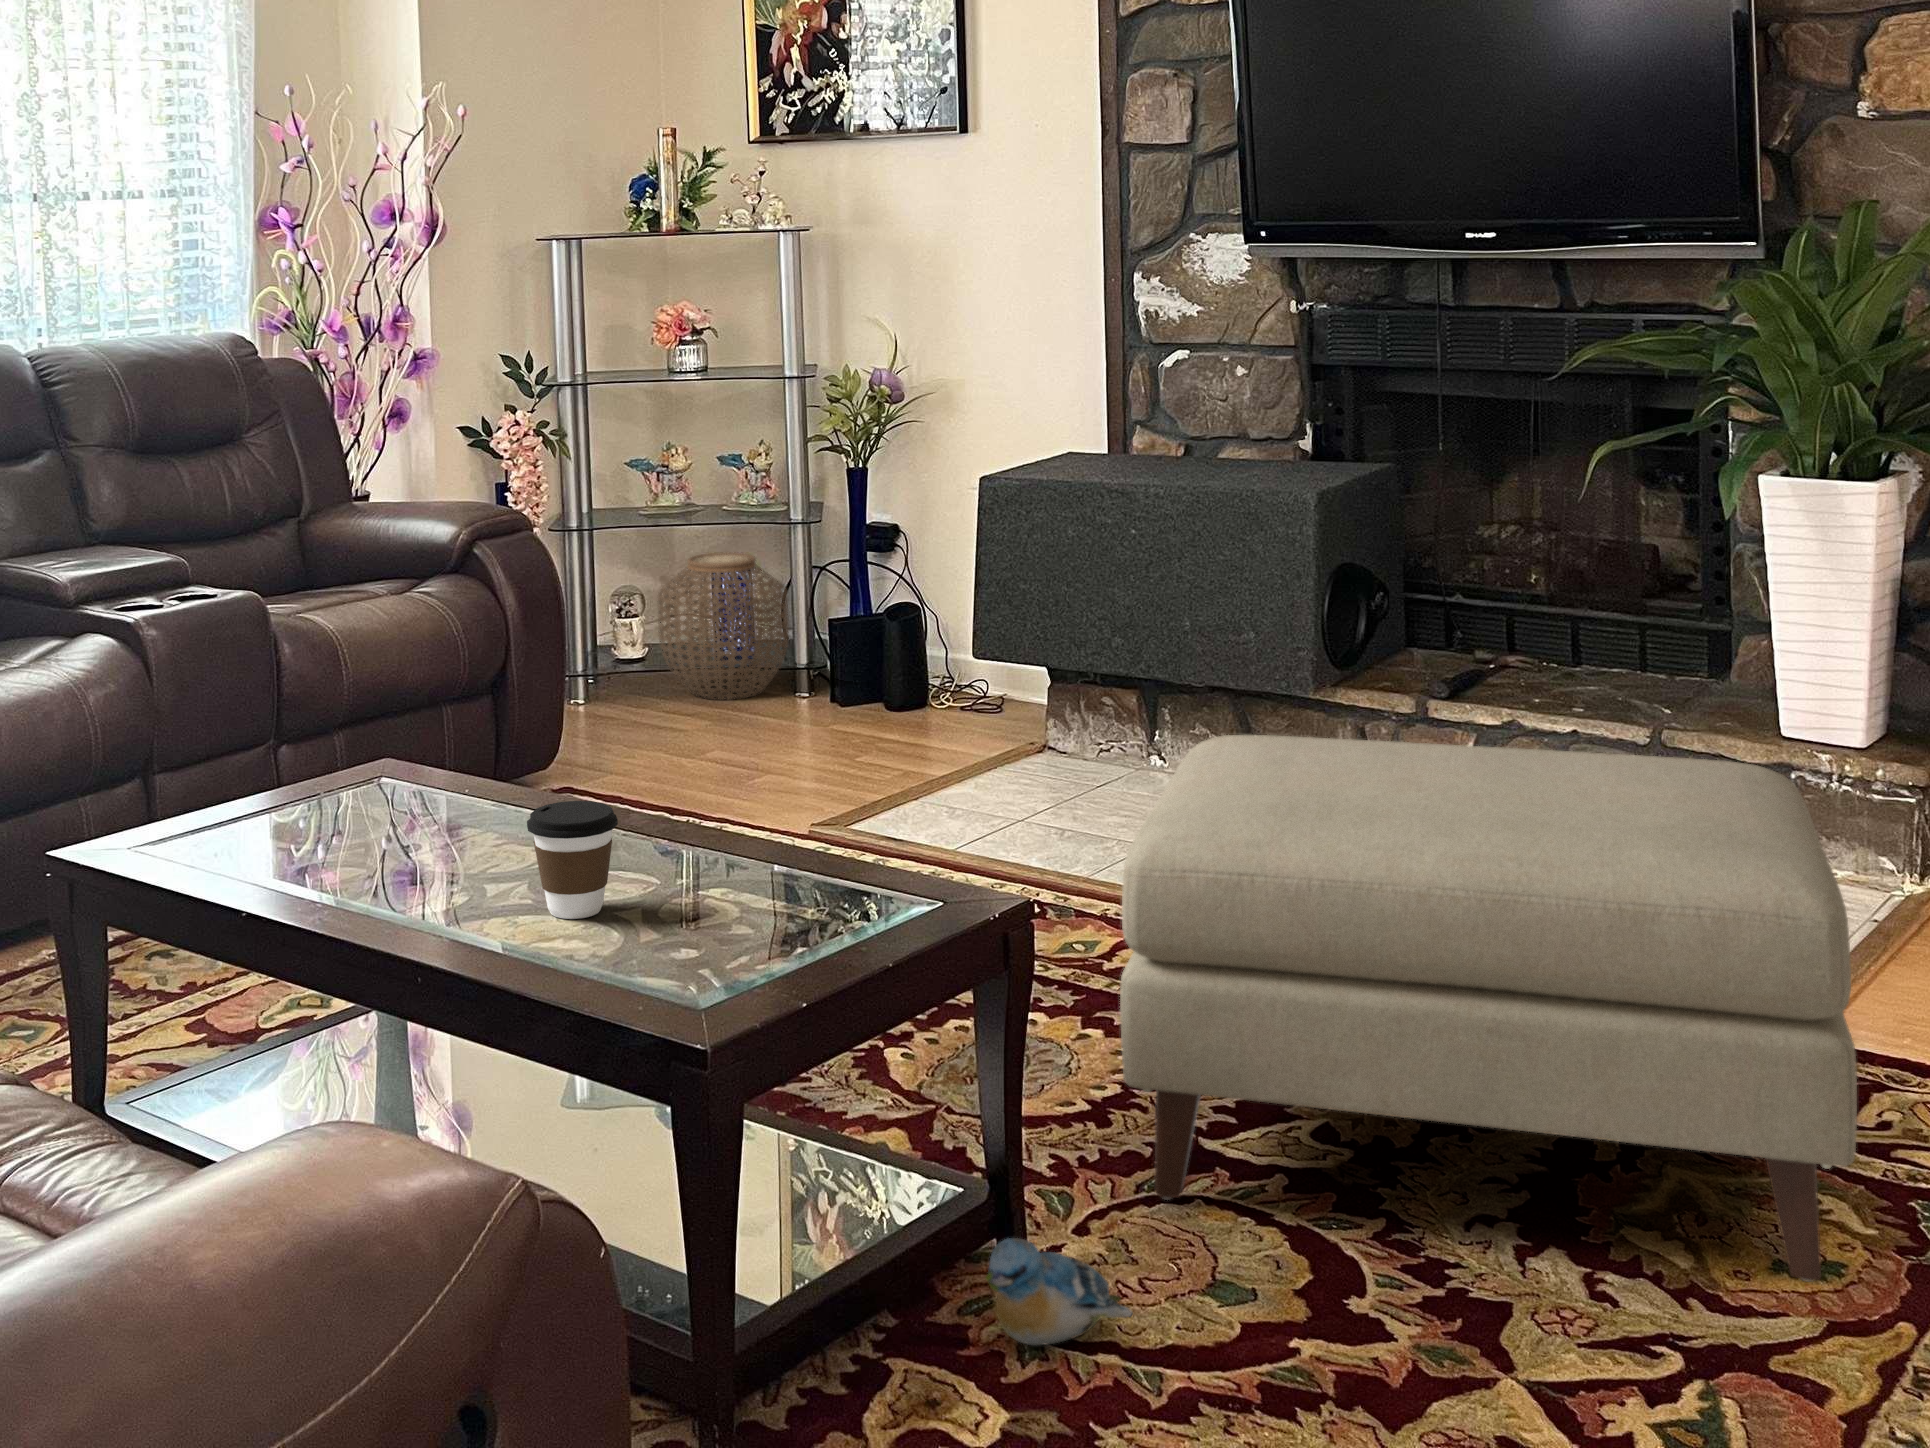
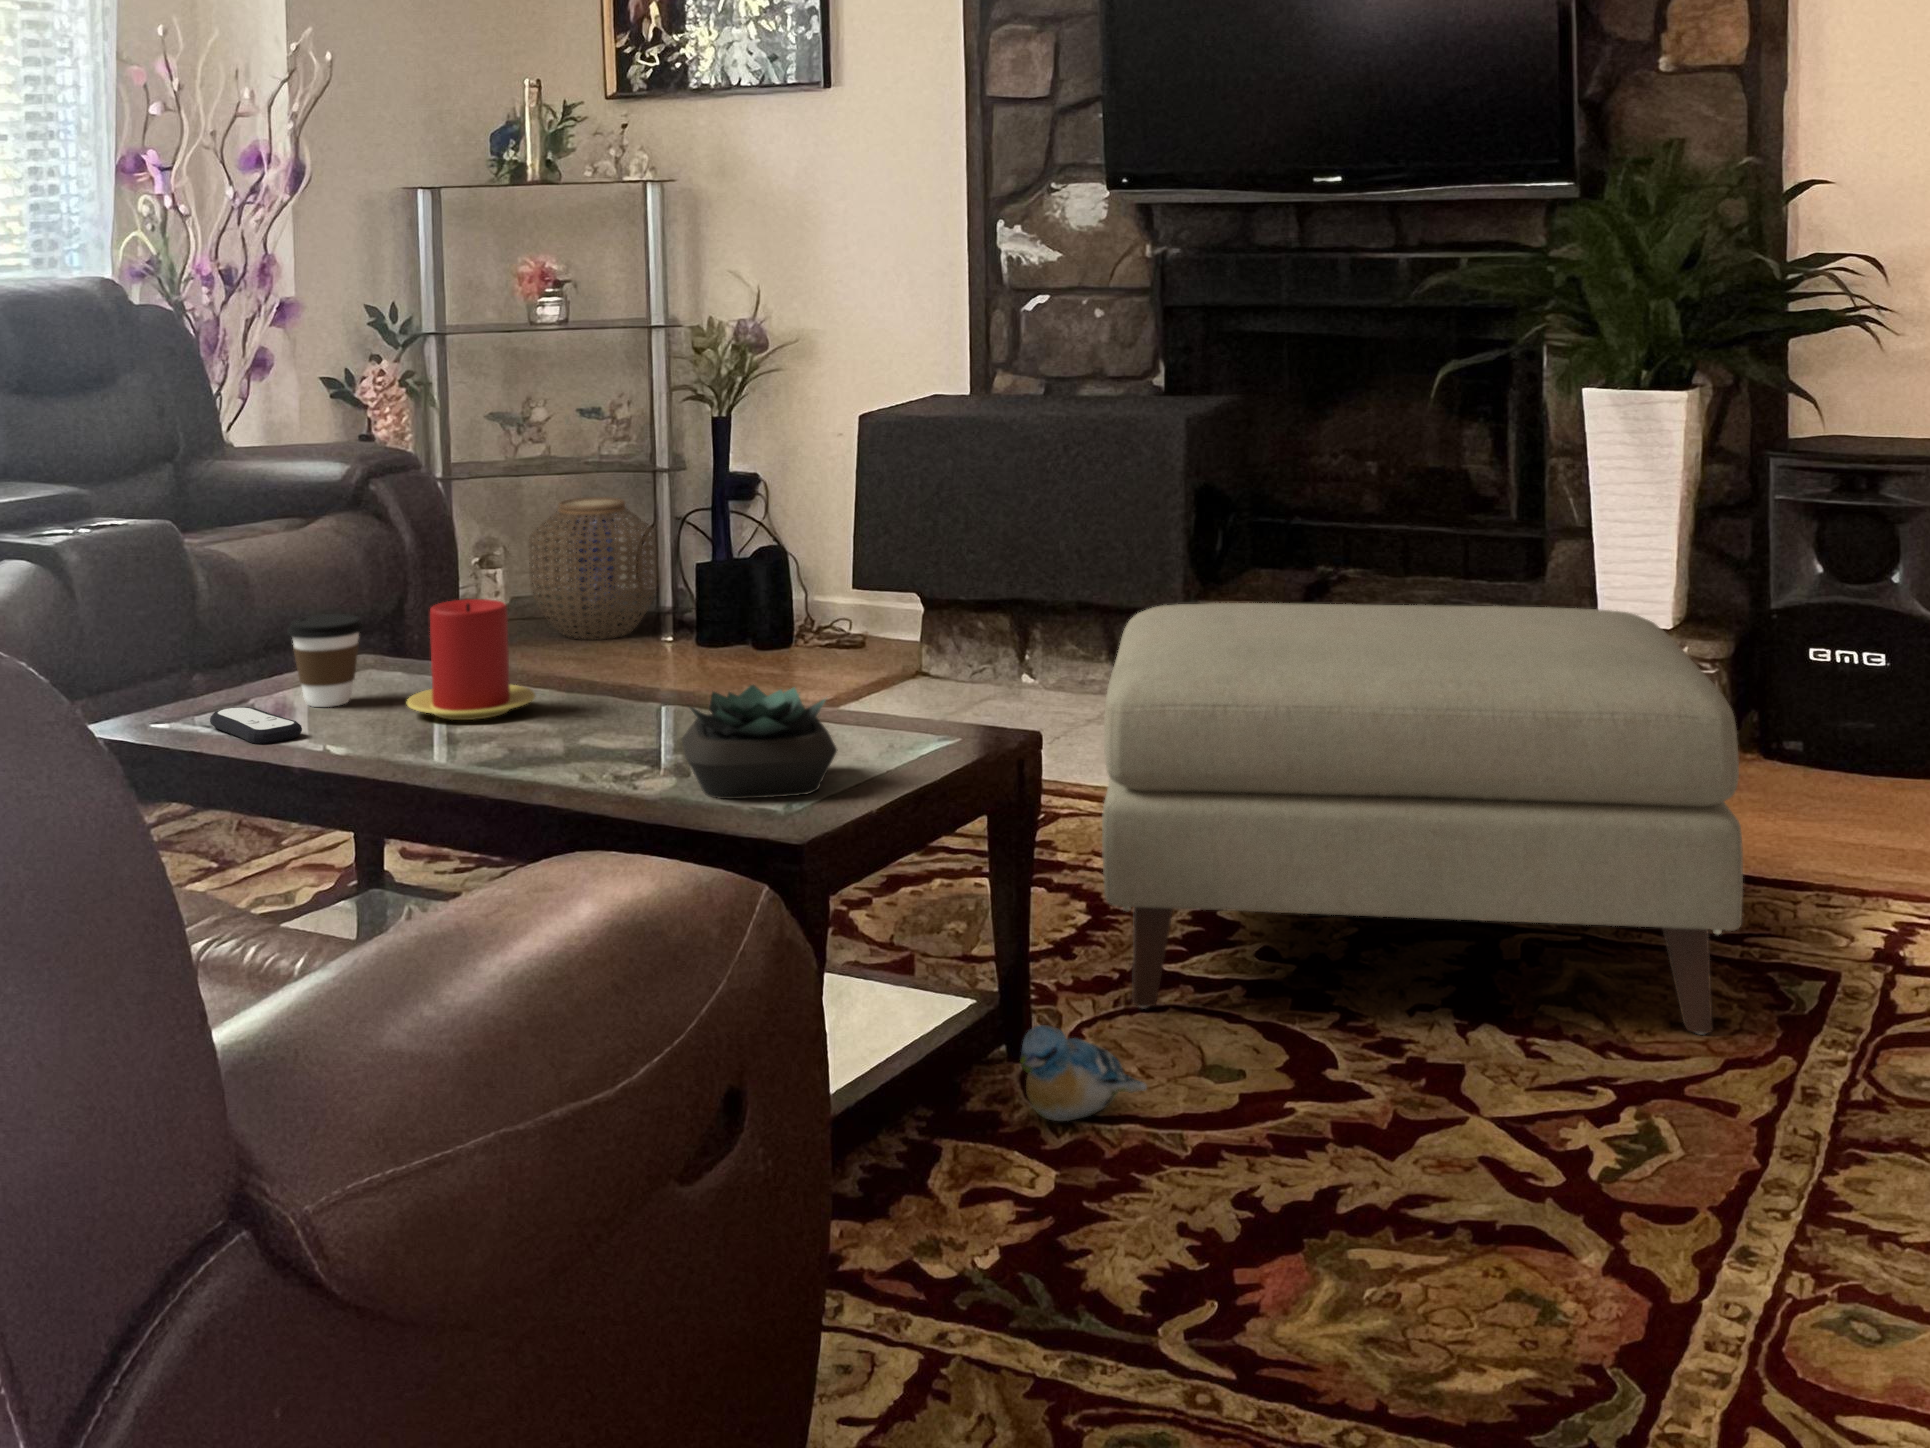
candle: none [397,721,530,850] -> present [407,599,535,720]
coffee cup: present [527,801,618,919] -> present [287,614,364,707]
remote control: none [197,828,280,874] -> present [210,707,302,744]
succulent plant: none [622,846,788,979] -> present [681,685,838,799]

